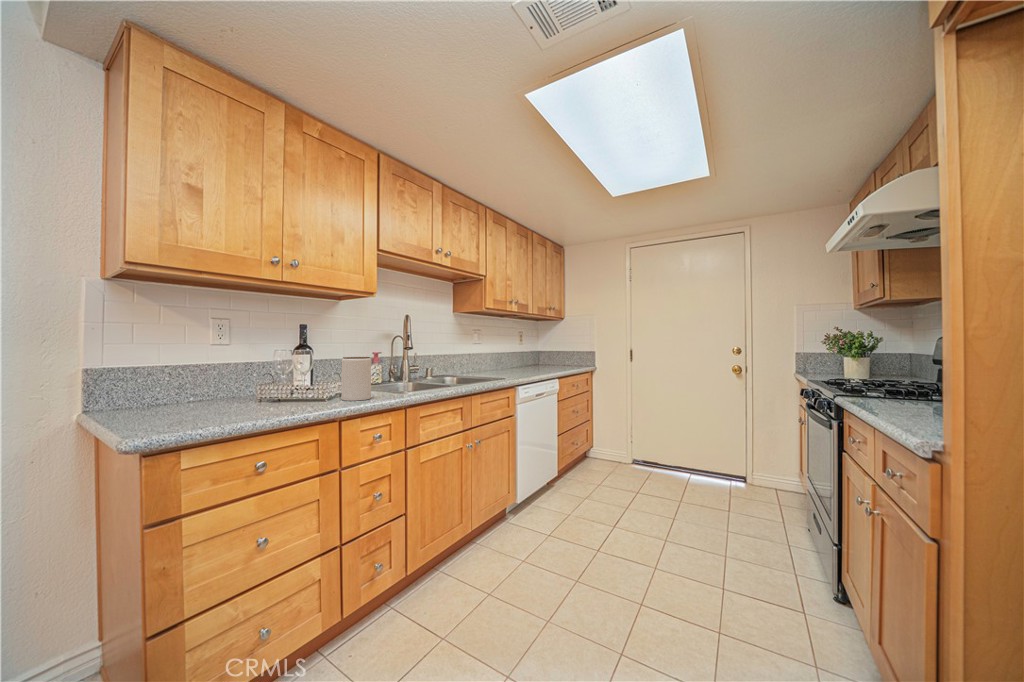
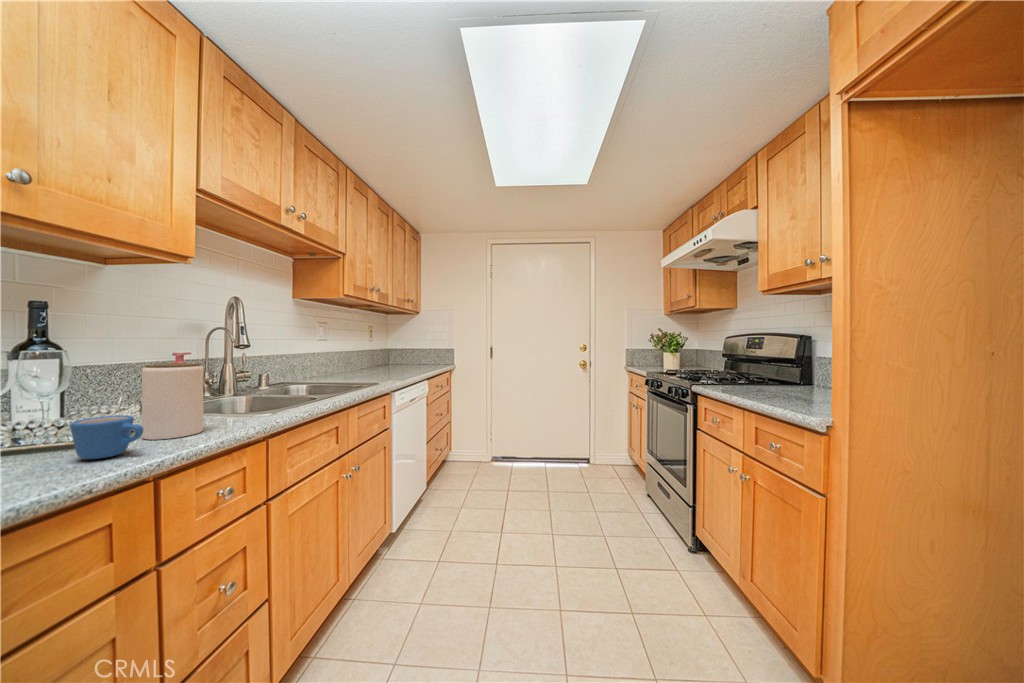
mug: none [307,384,335,406] -> present [70,415,143,459]

